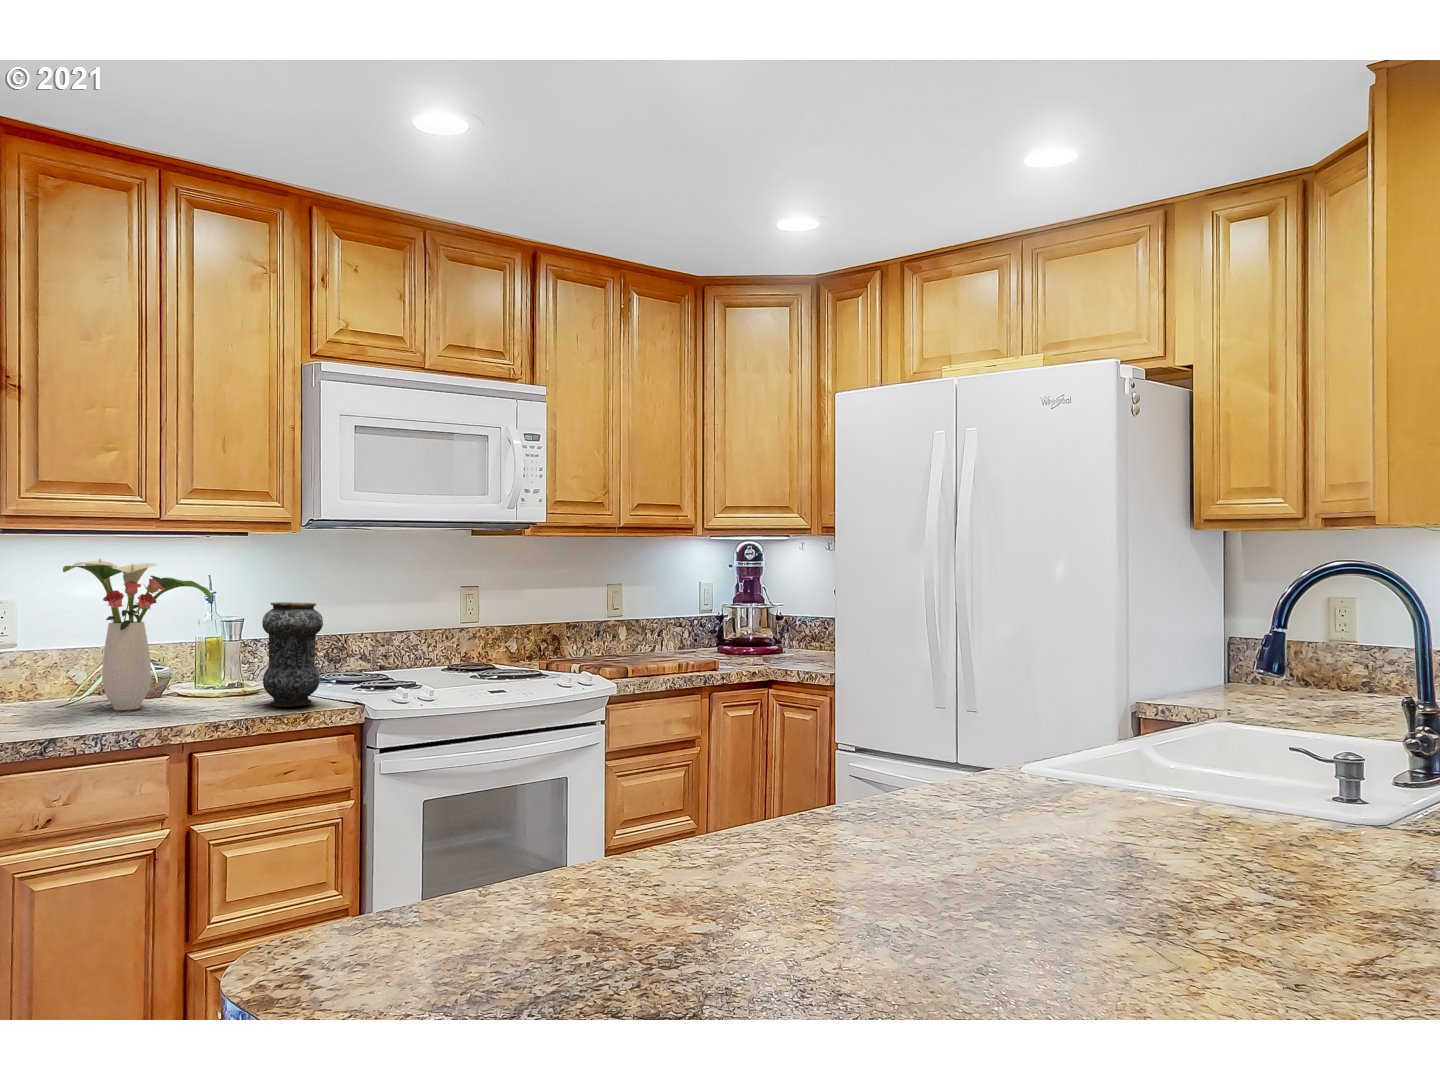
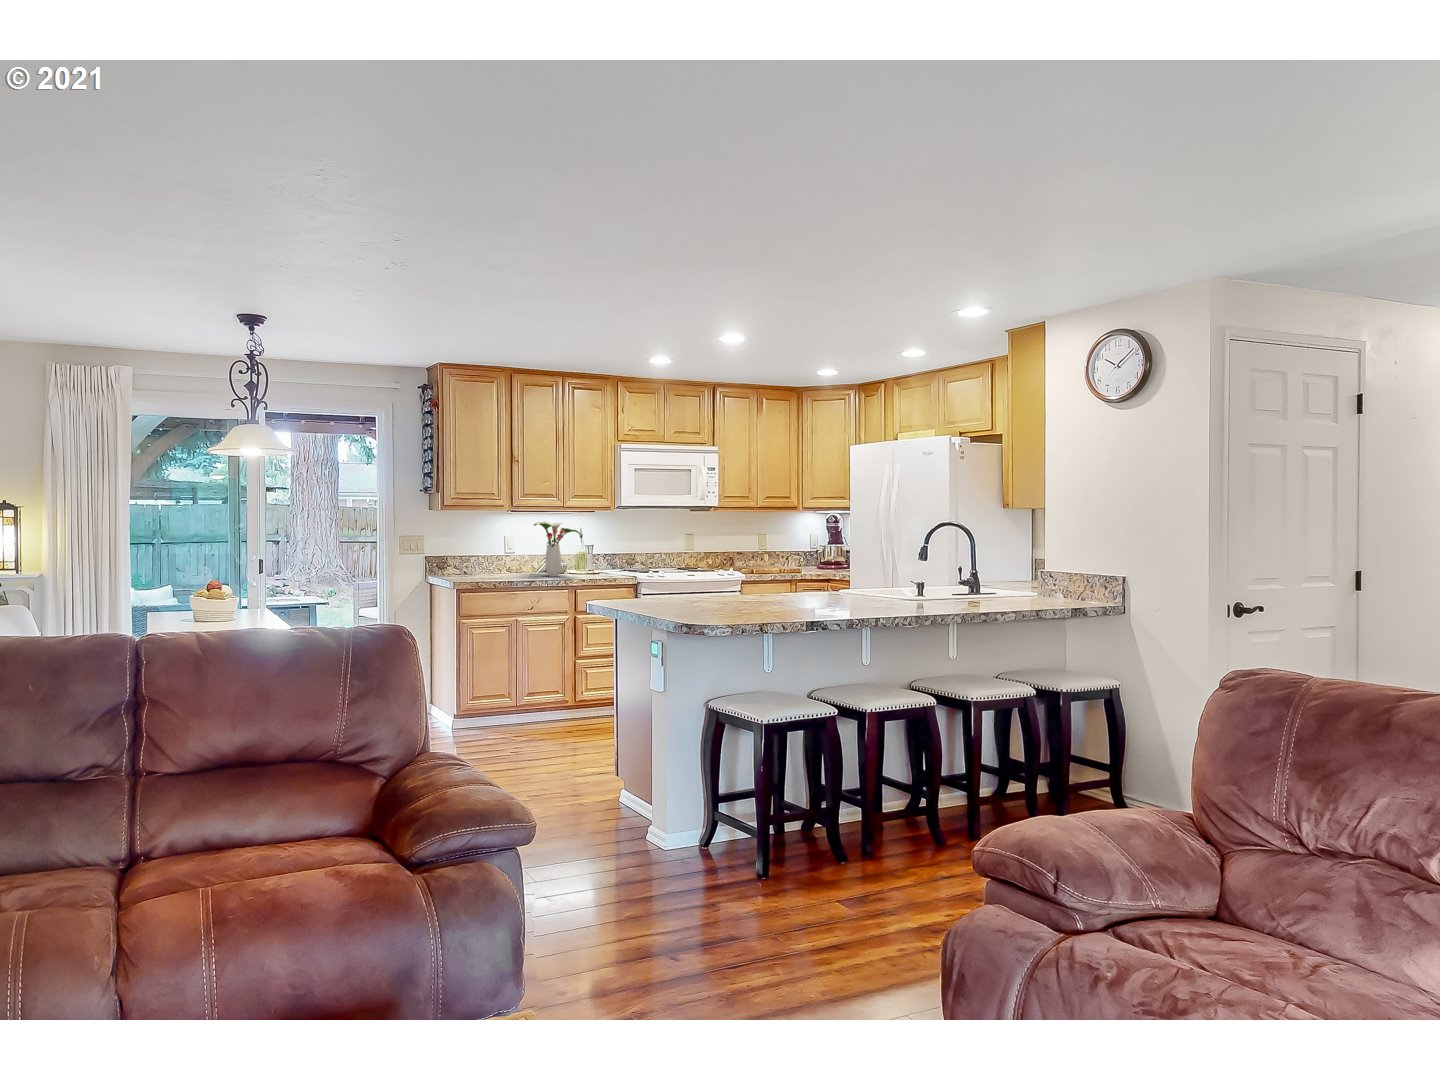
vase: present [262,602,323,707] -> none [600,538,622,578]

